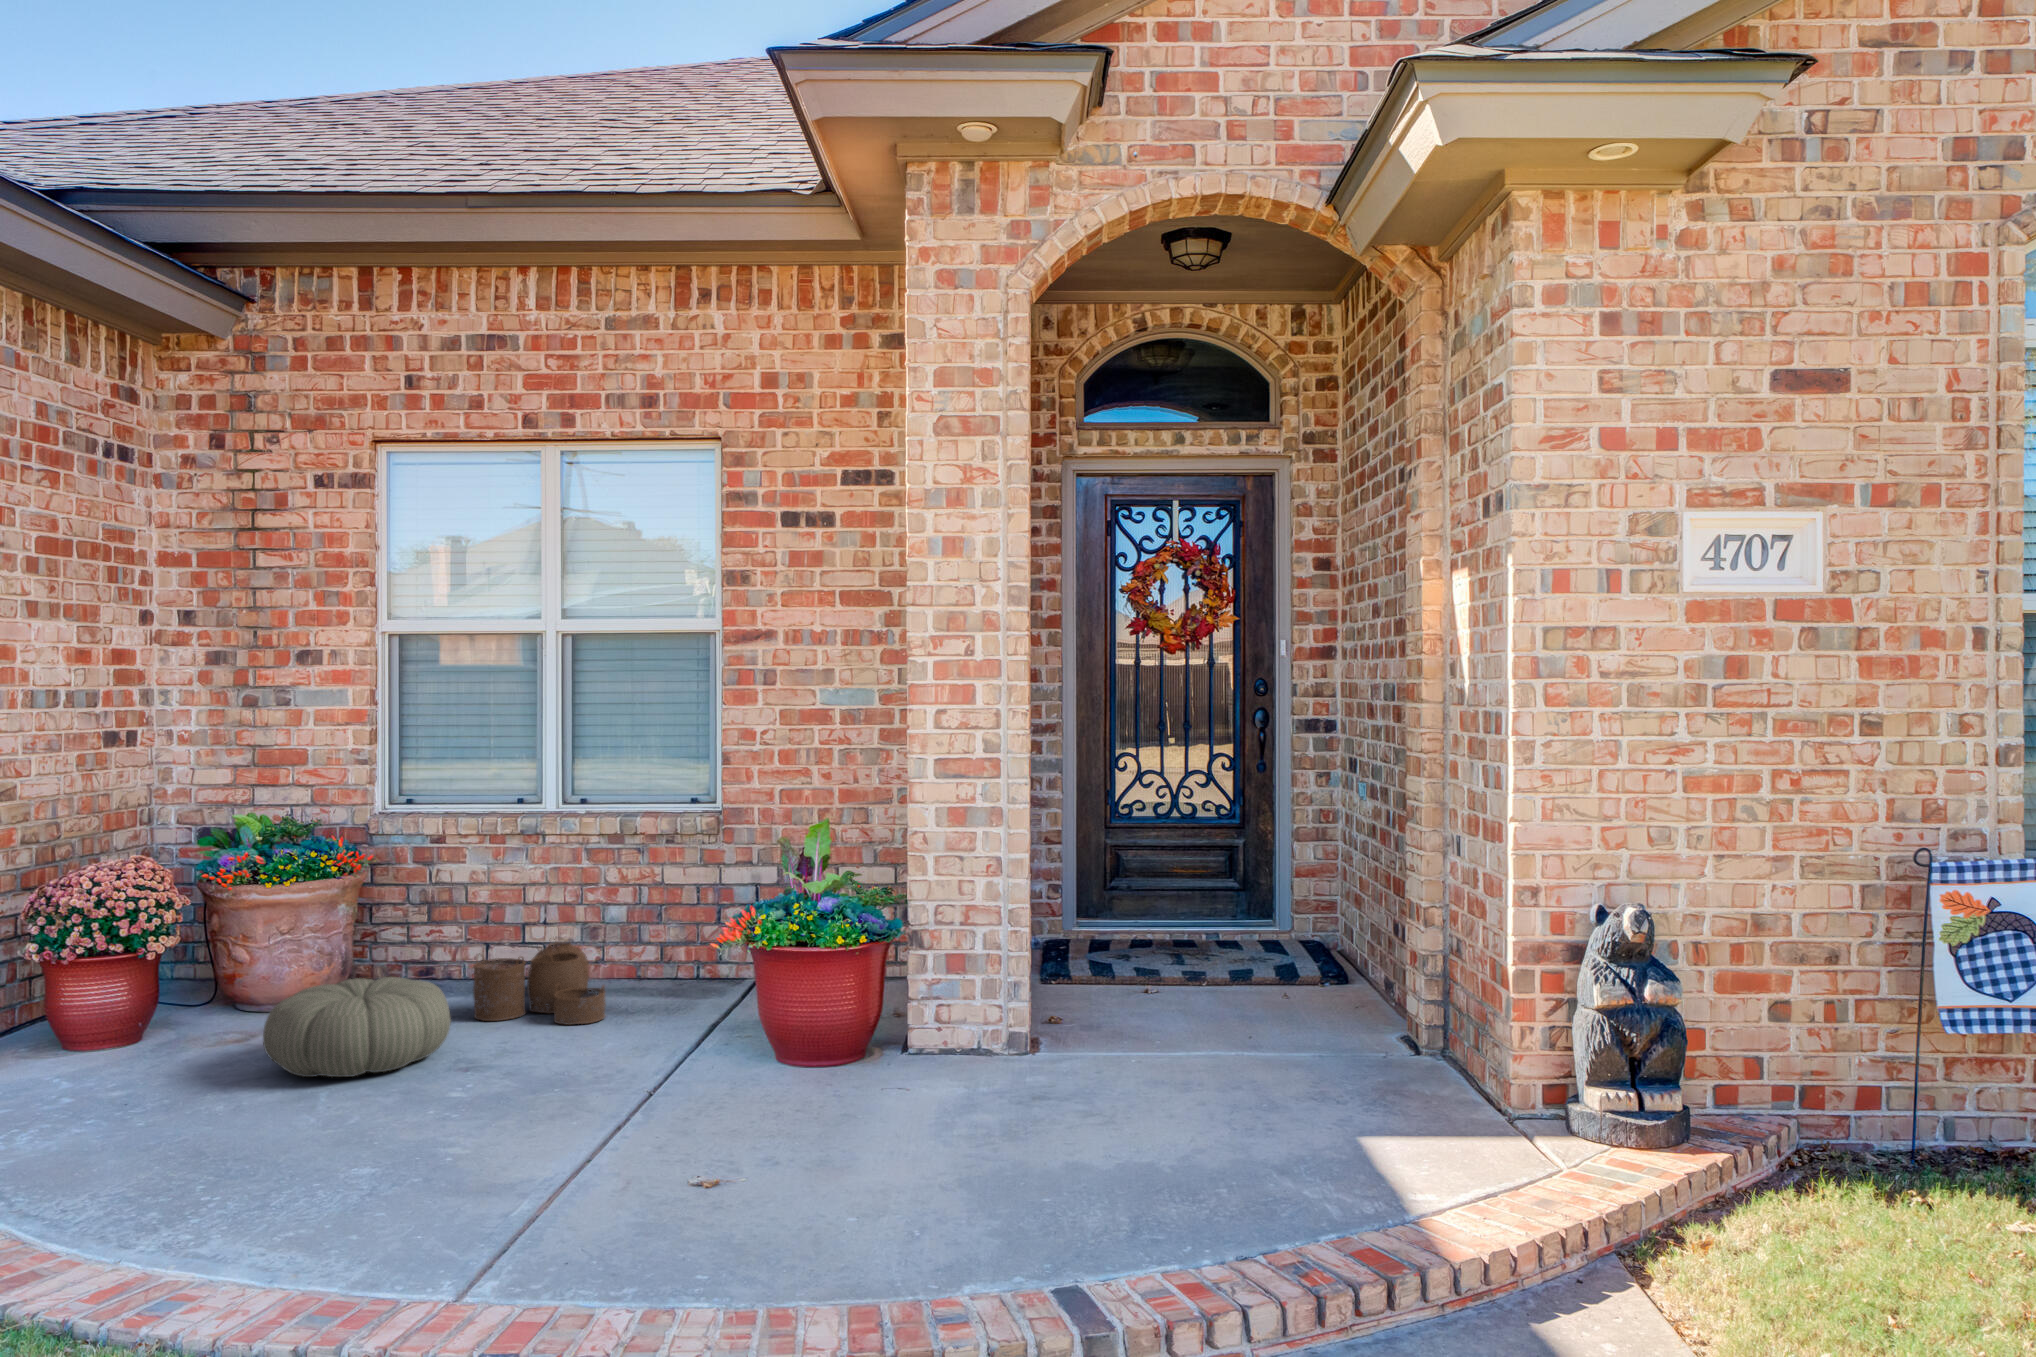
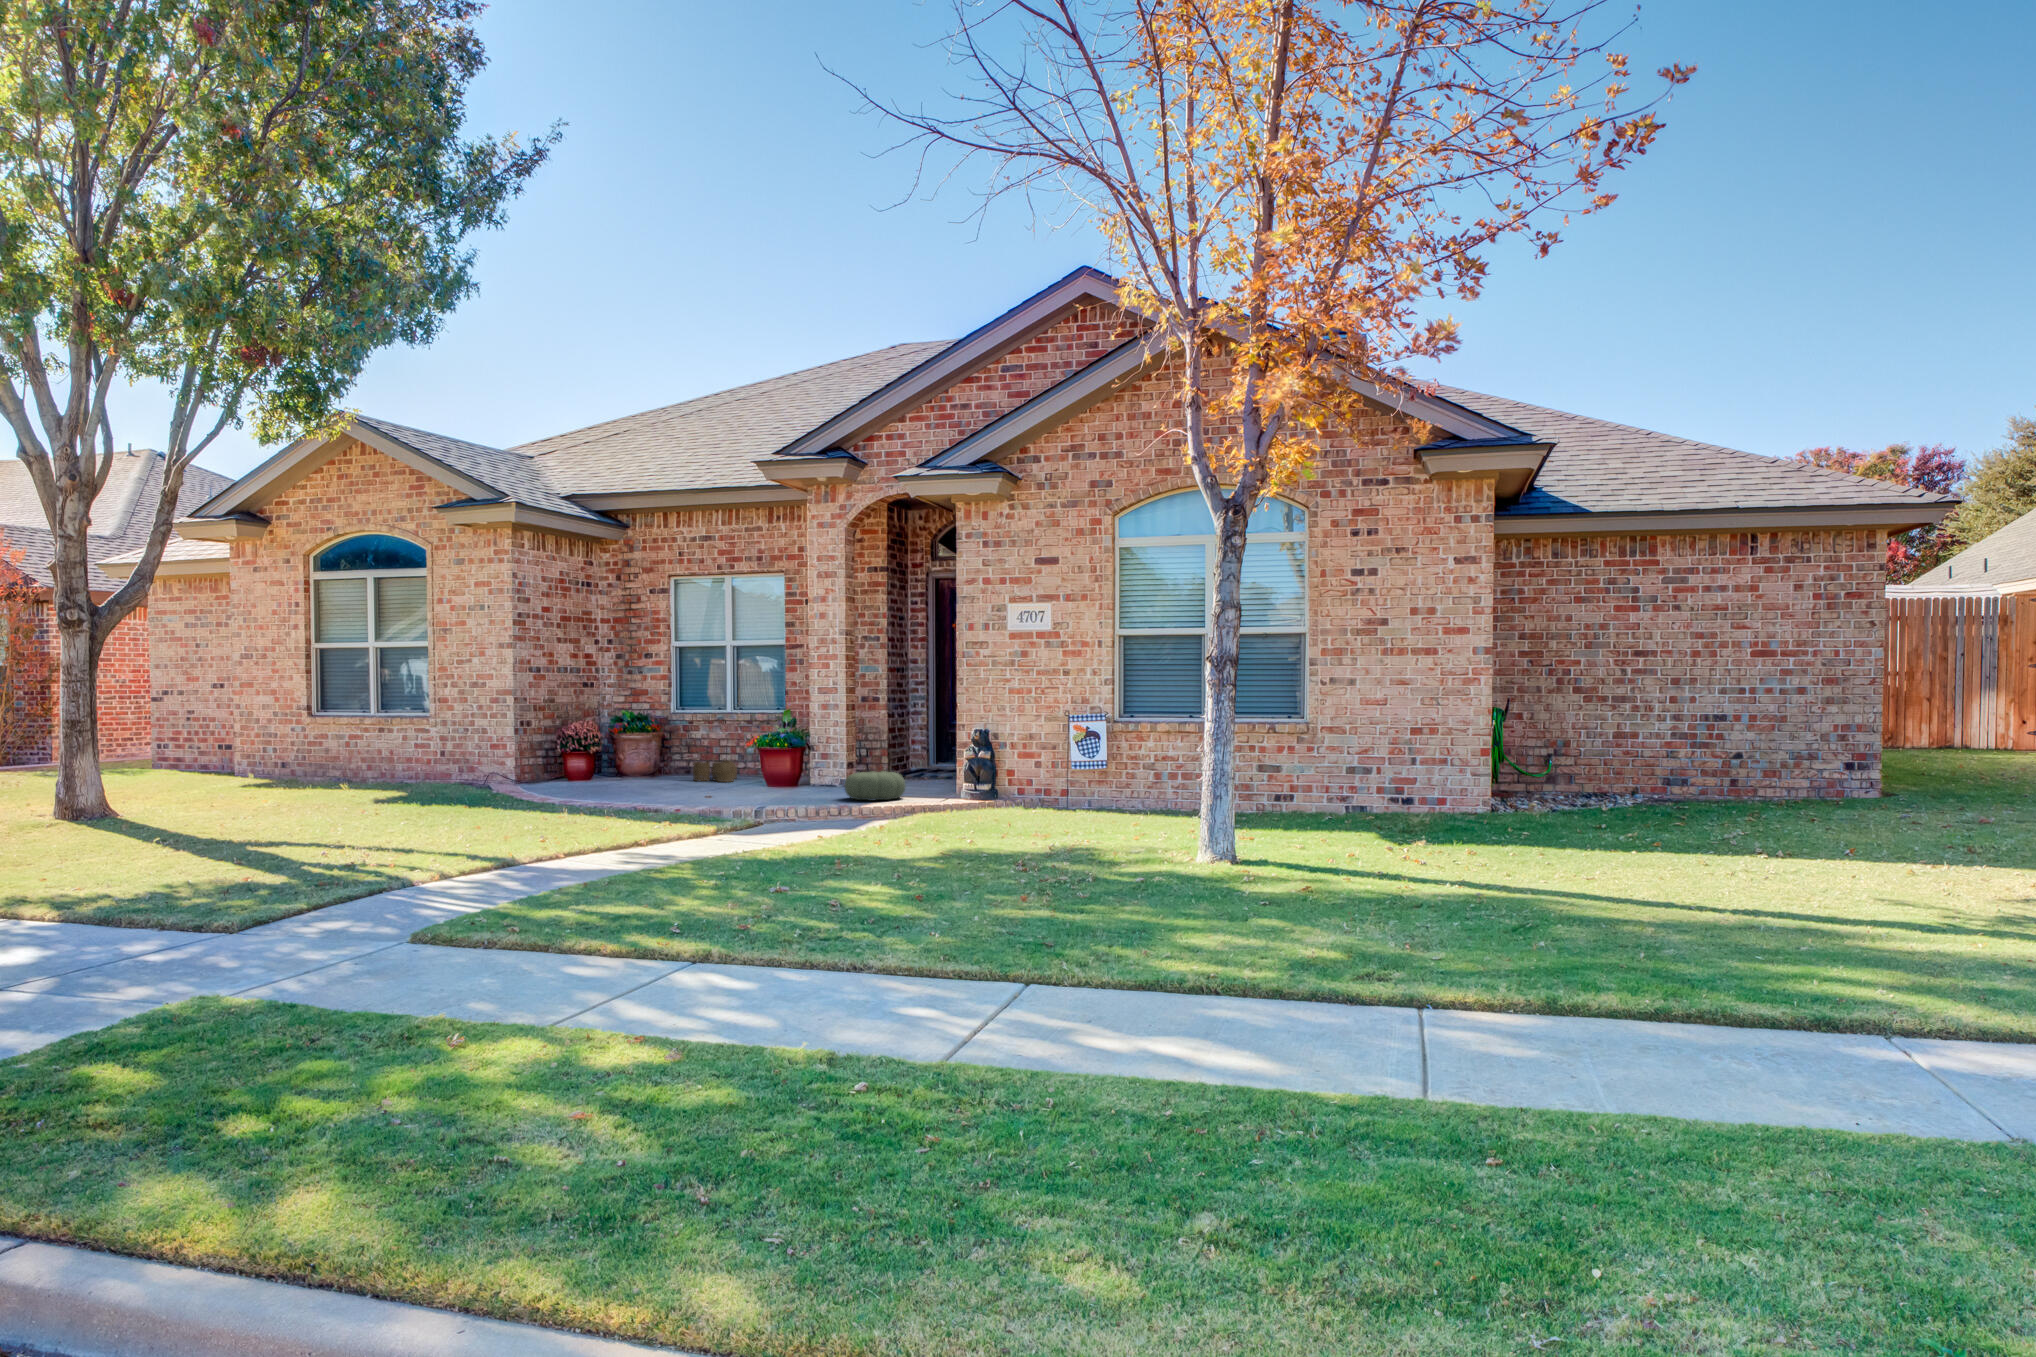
pouf: present [263,977,451,1077] -> present [844,771,905,801]

